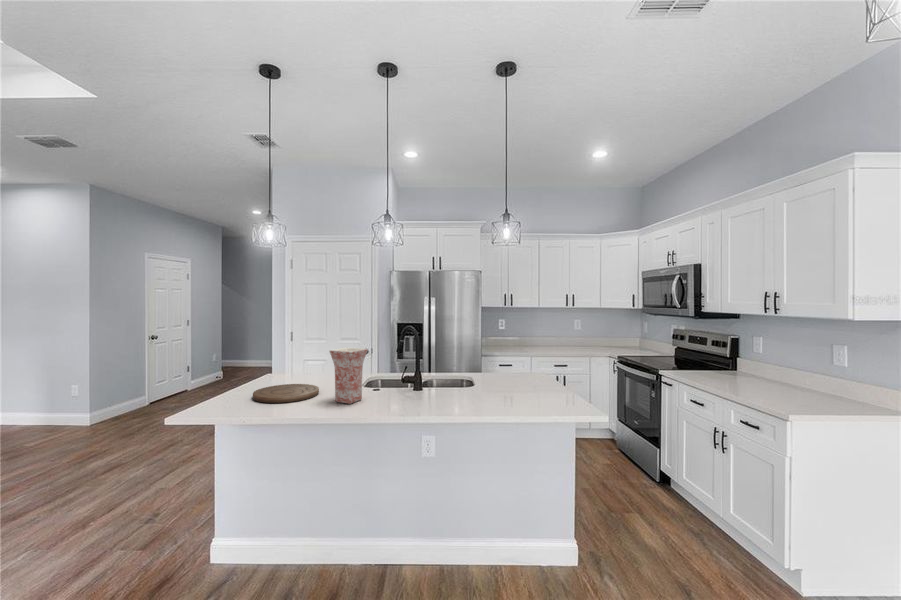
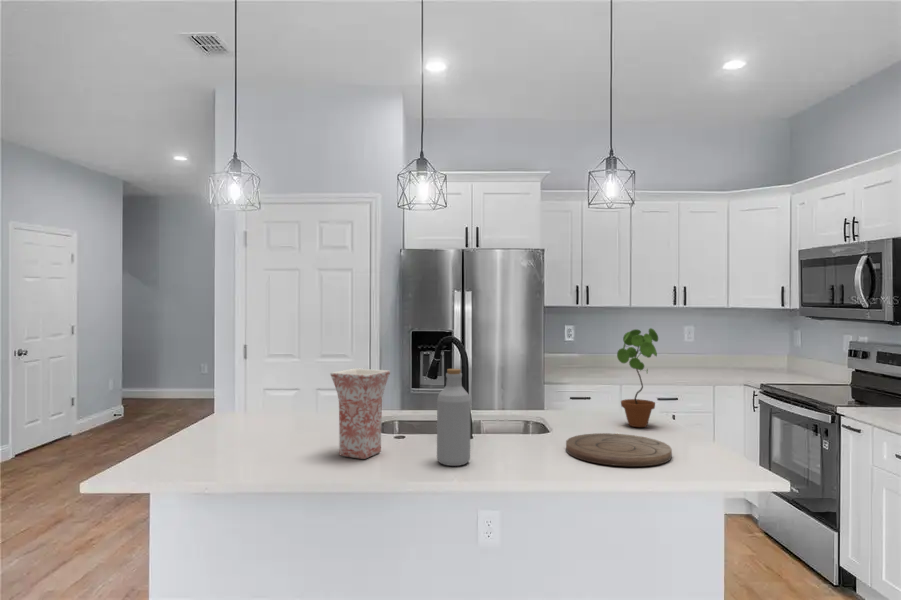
potted plant: none [515,322,541,384] -> present [617,328,658,427]
bottle: none [395,348,415,408] -> present [437,369,471,466]
cutting board: present [253,384,319,403] -> present [566,433,672,466]

